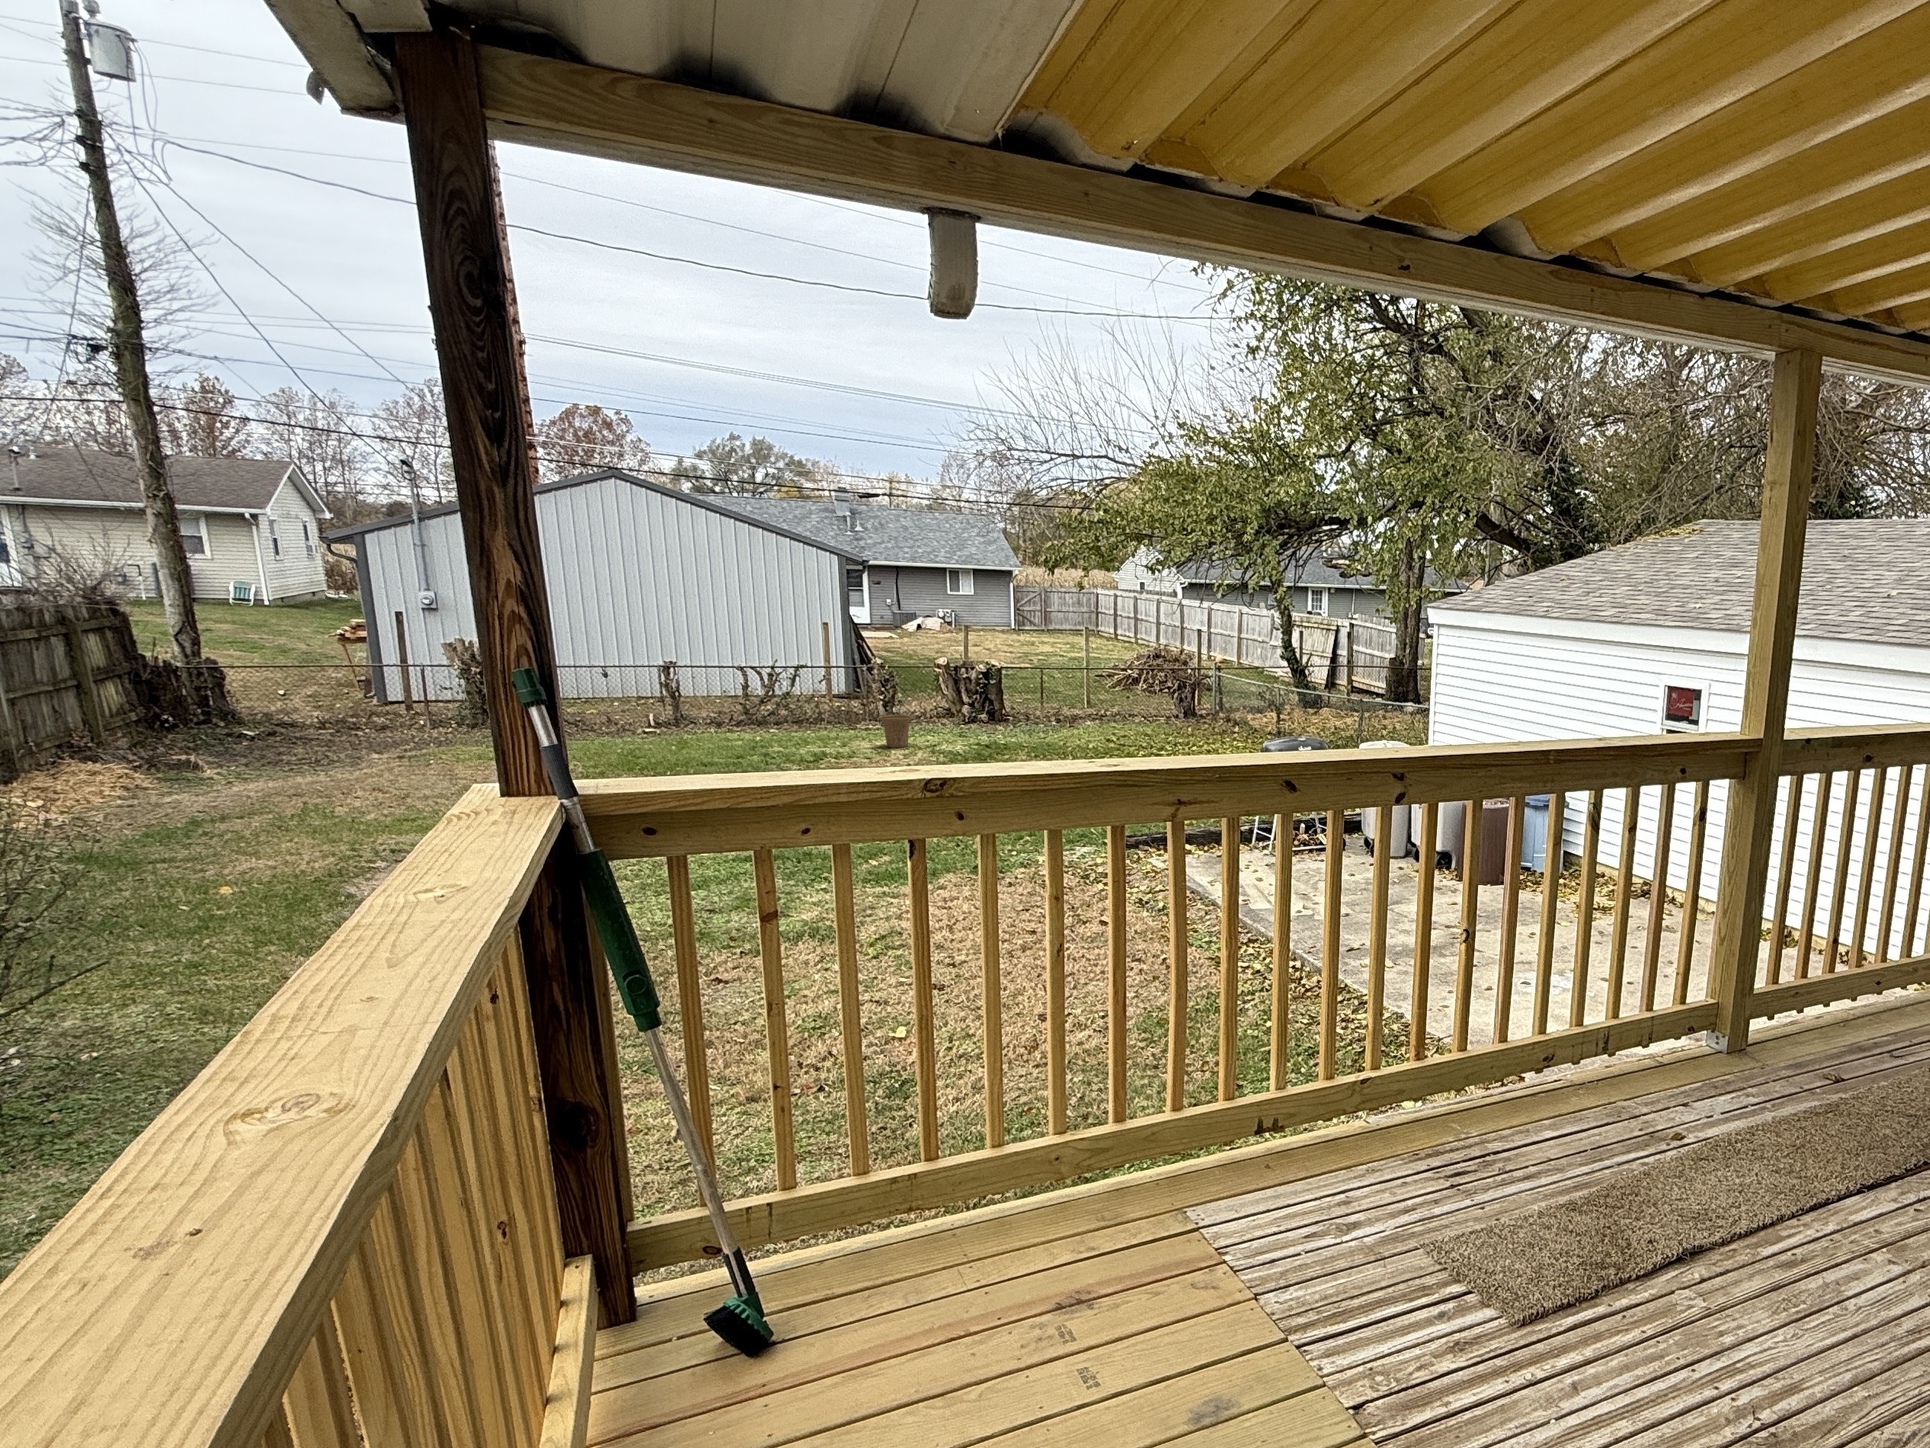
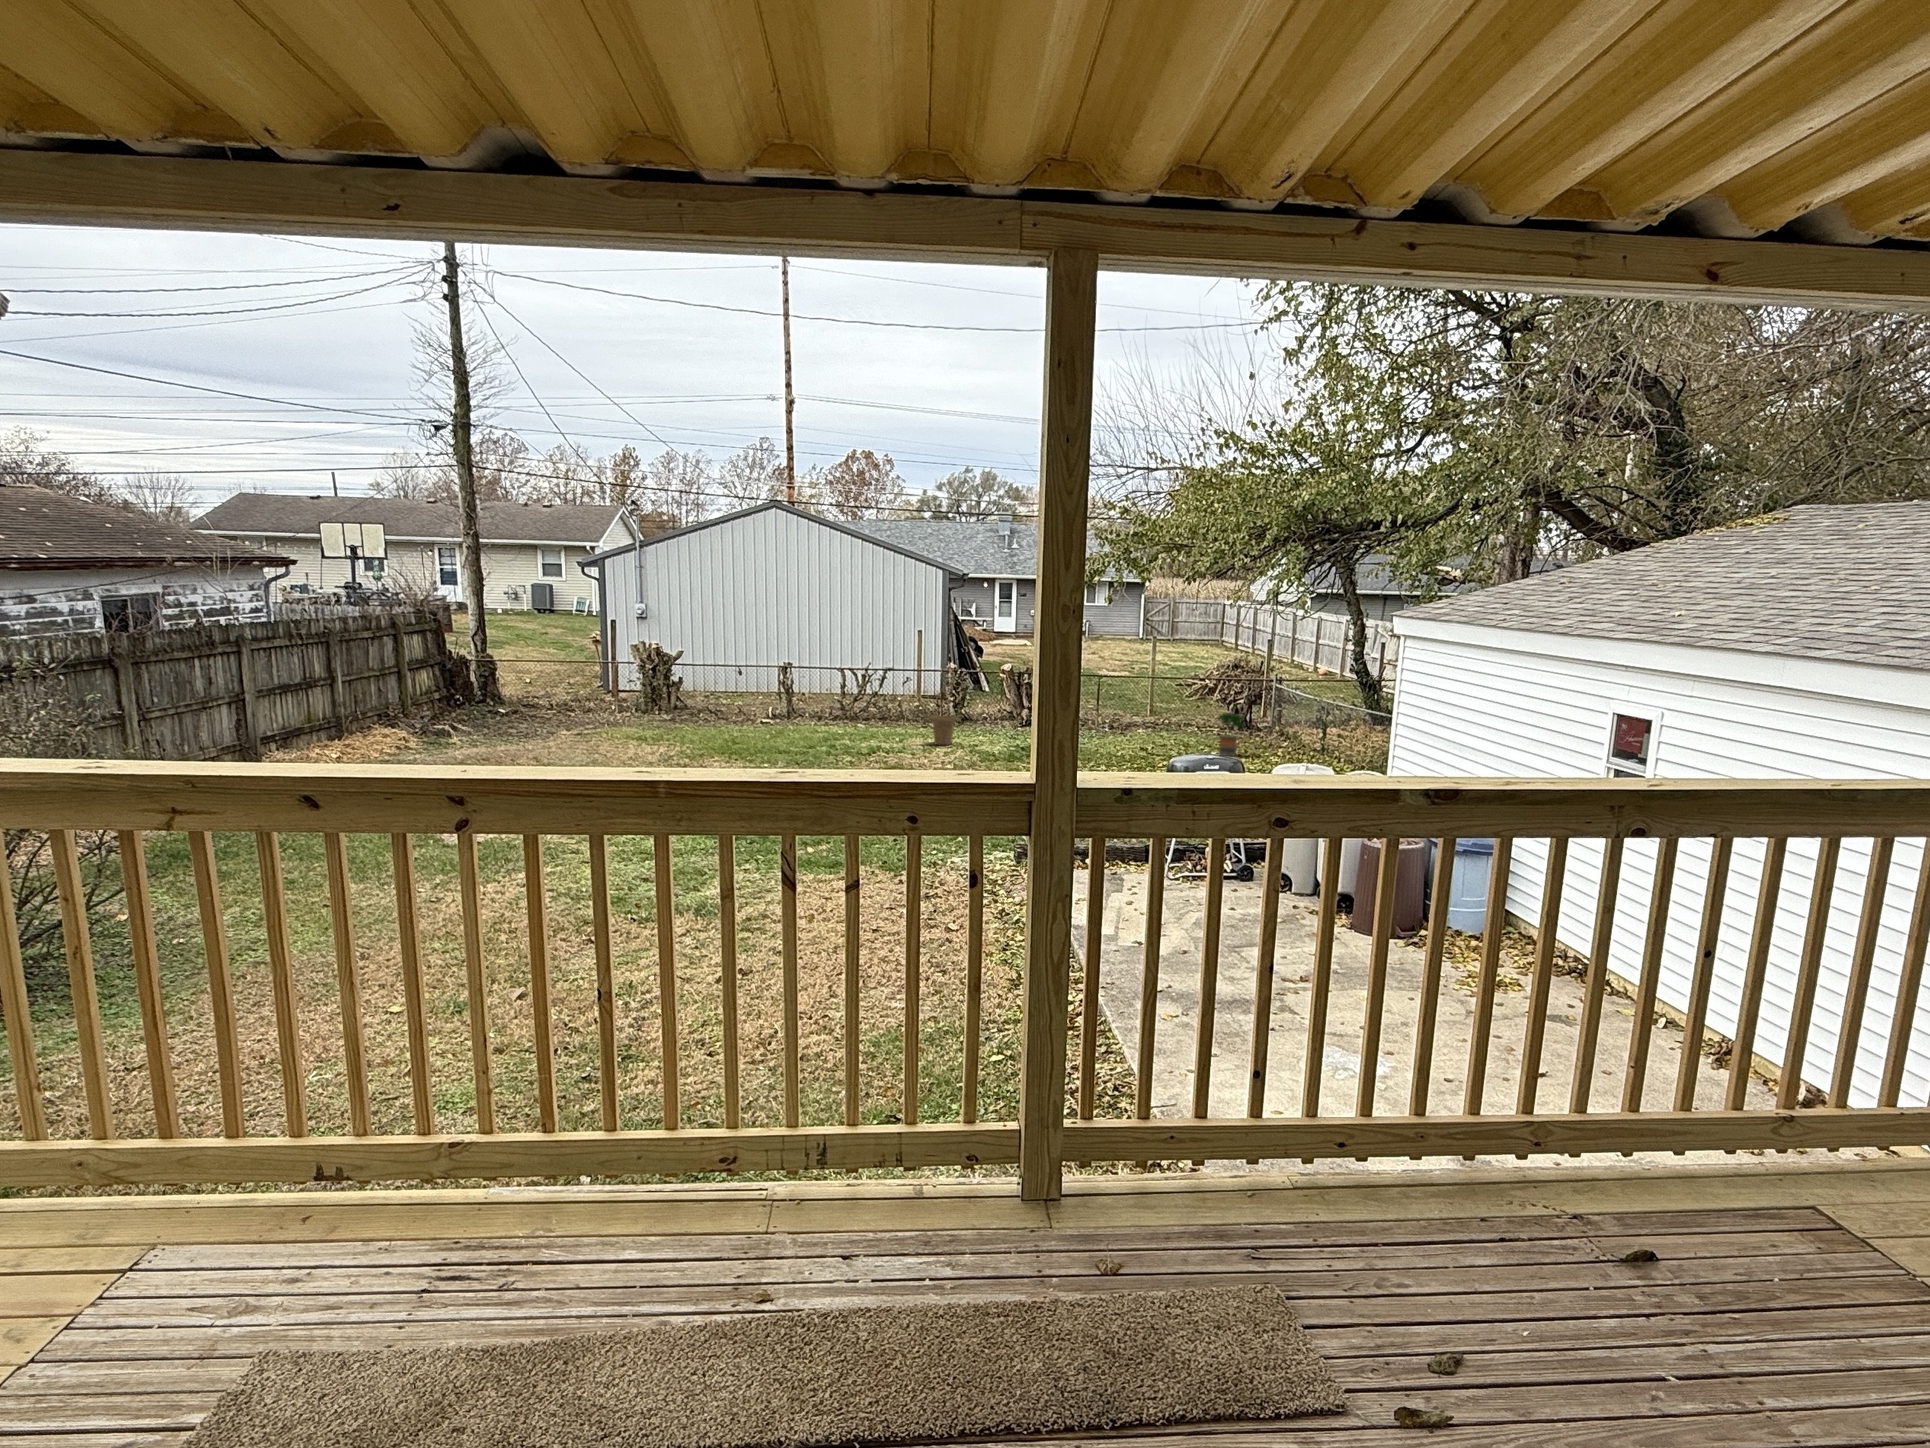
potted tree: none [1197,699,1227,743] -> present [1218,713,1243,756]

